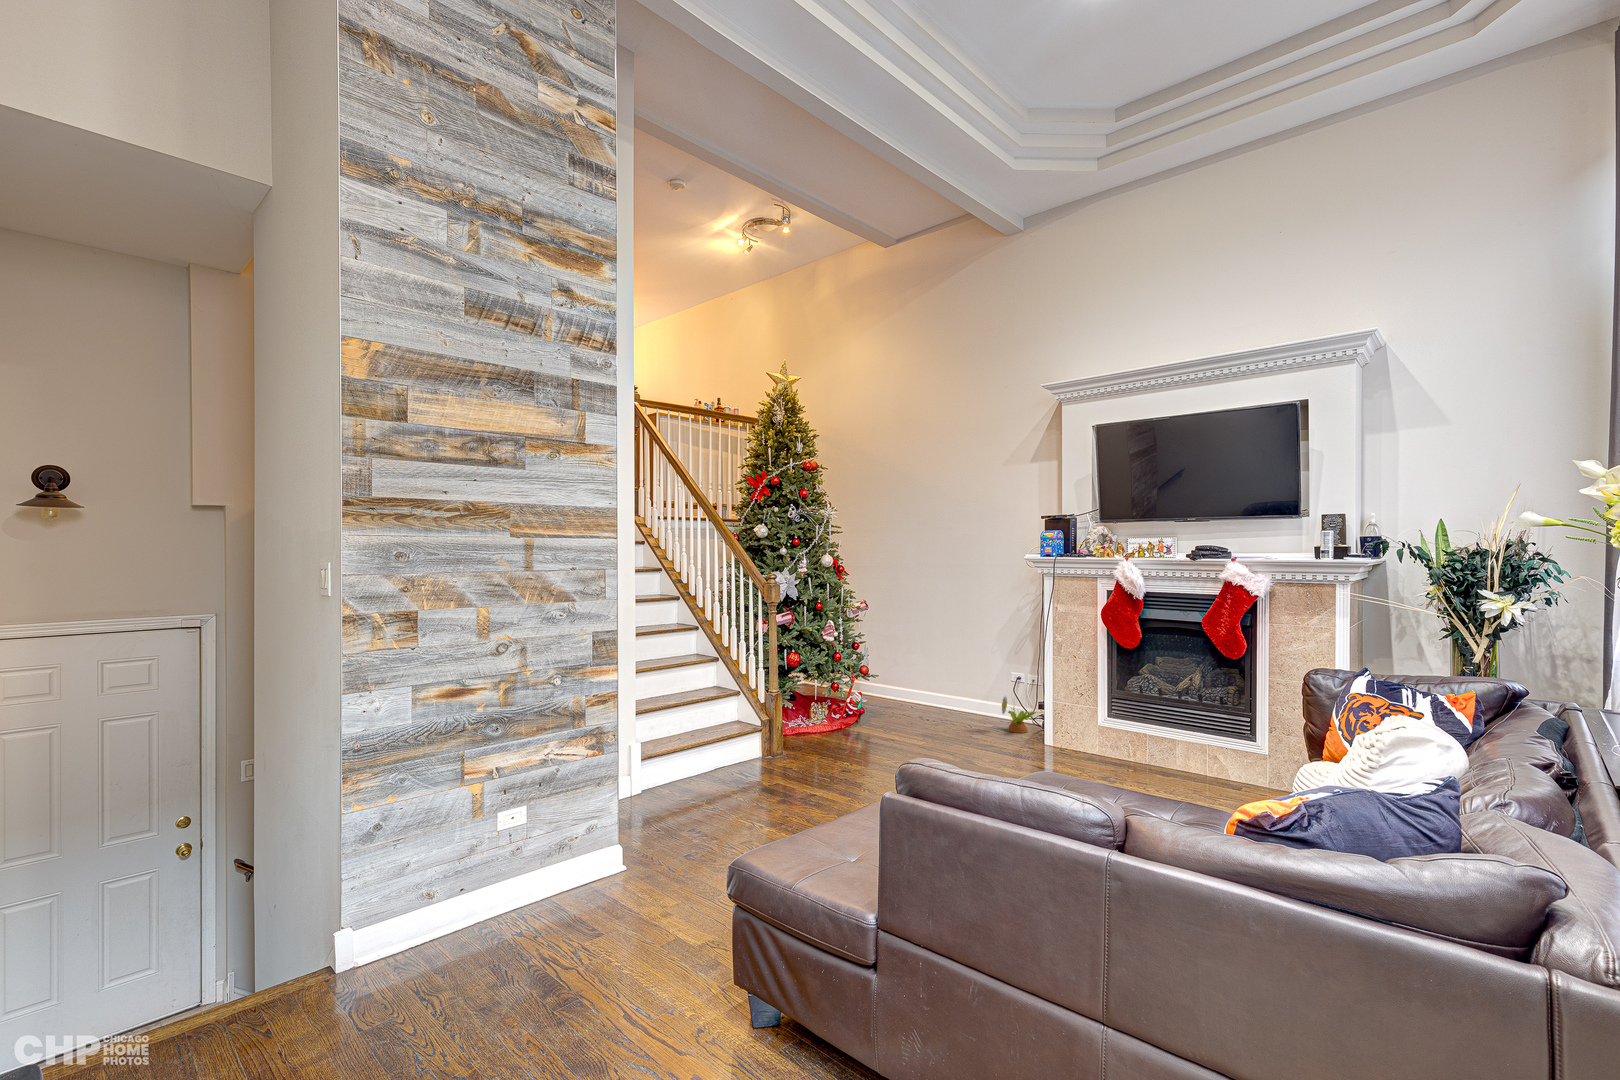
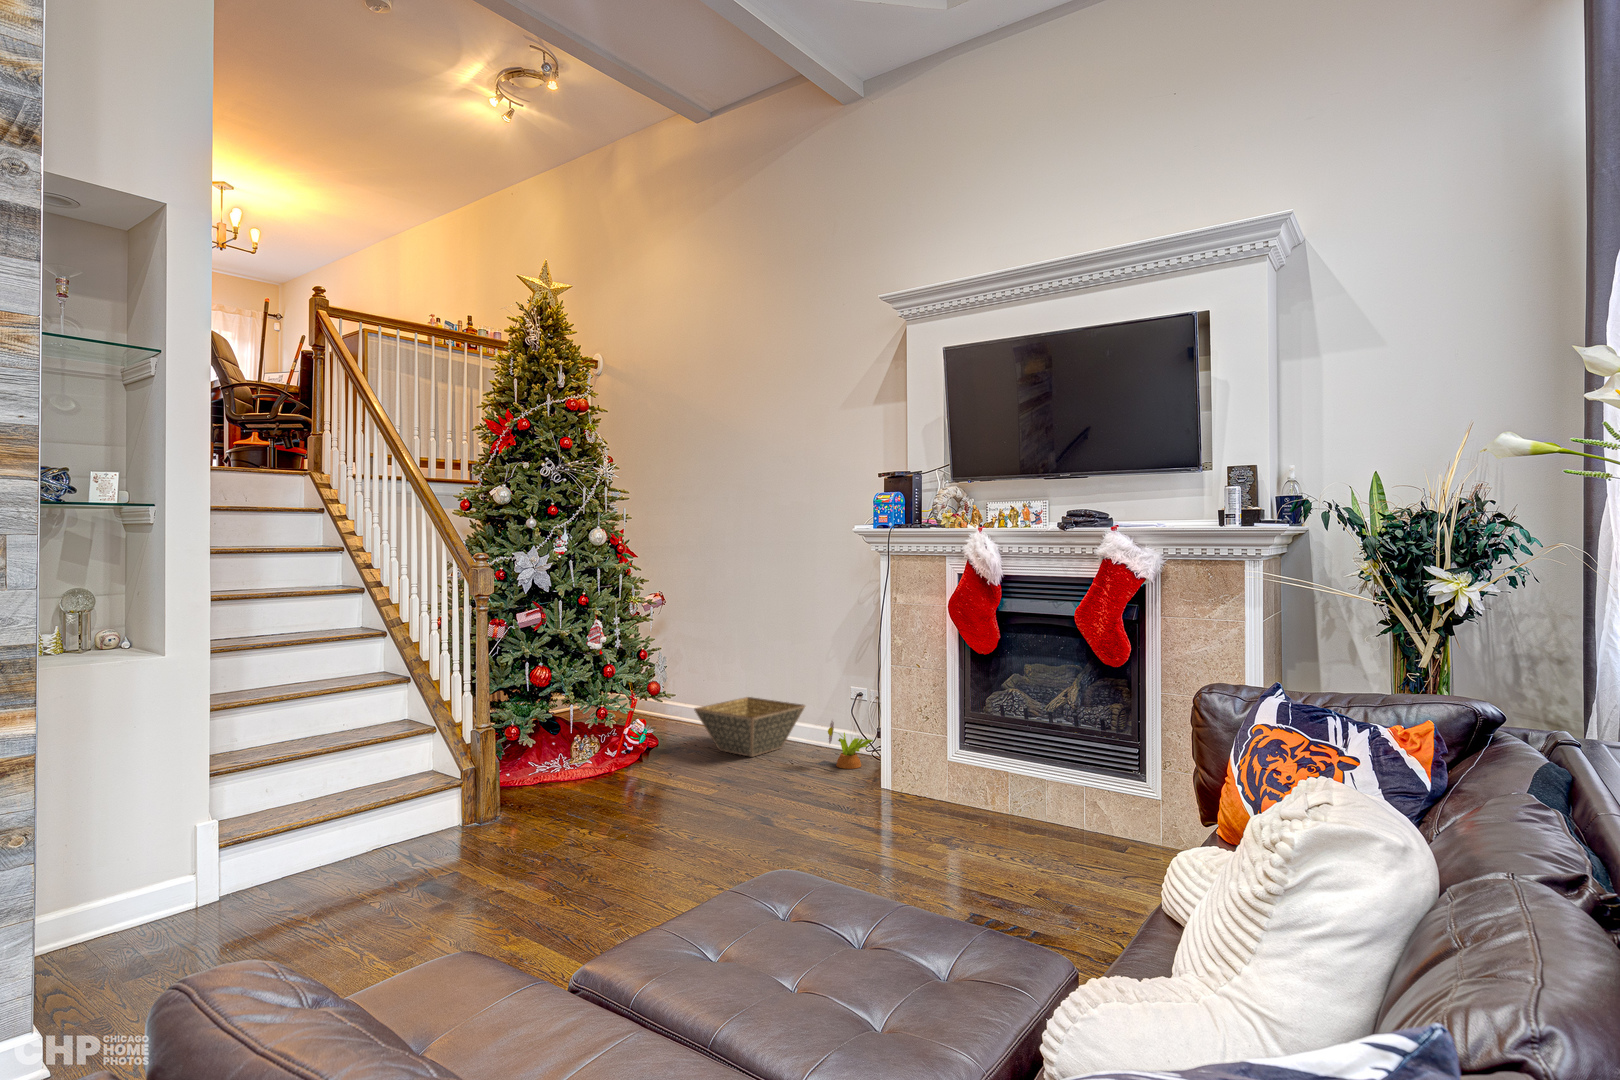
basket: none [896,679,979,723] -> present [694,697,805,757]

